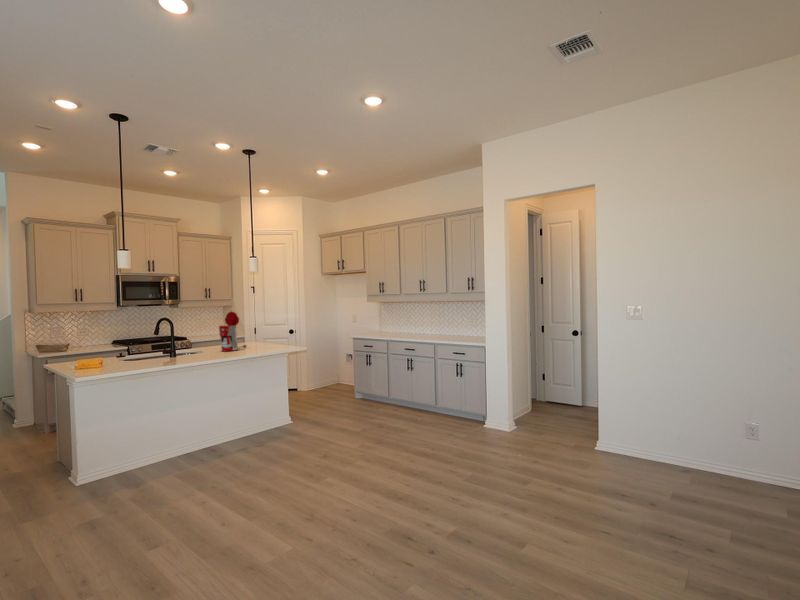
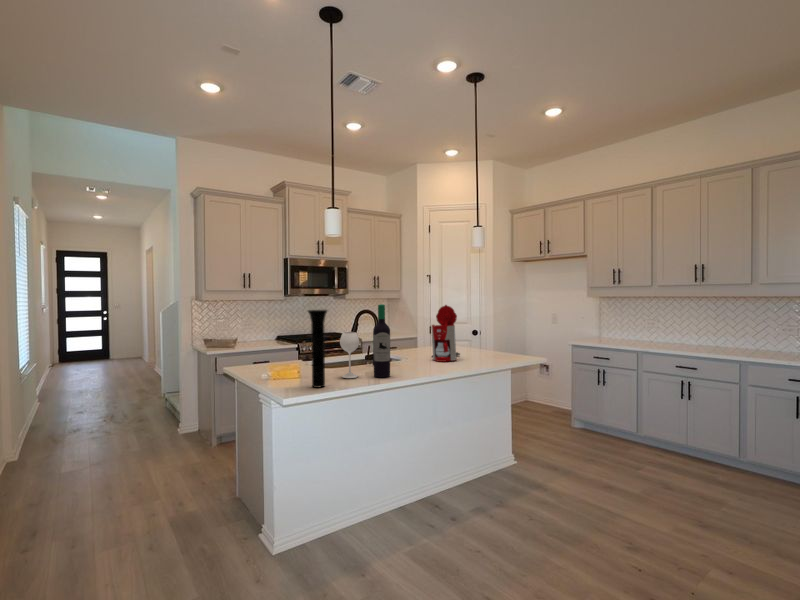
wine bottle: none [132,312,172,364] -> present [340,304,390,378]
vase: none [99,317,116,370] -> present [308,310,327,388]

